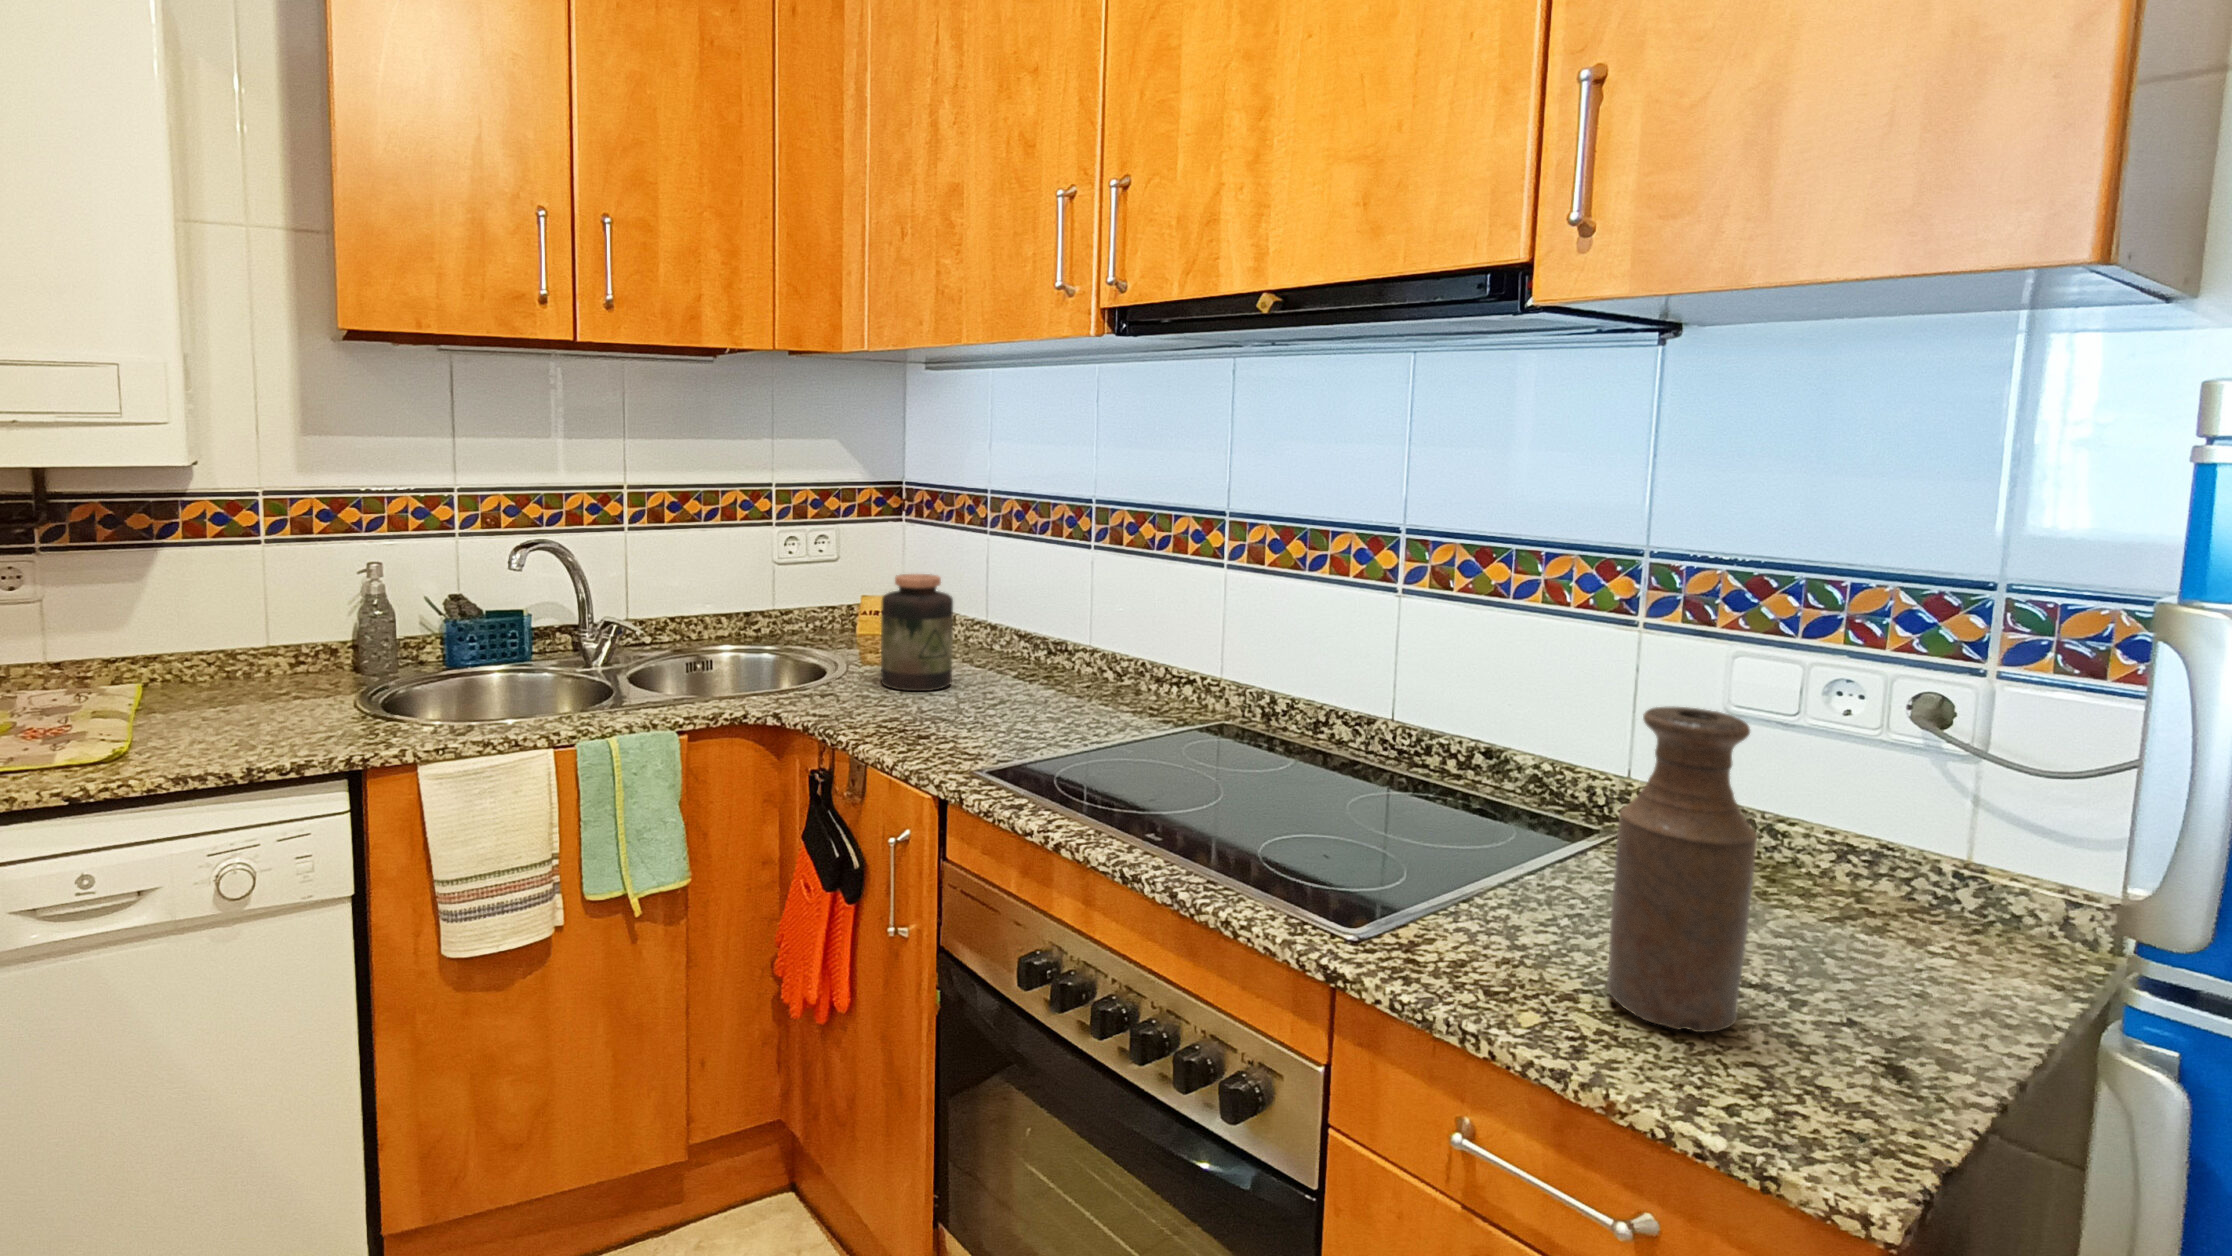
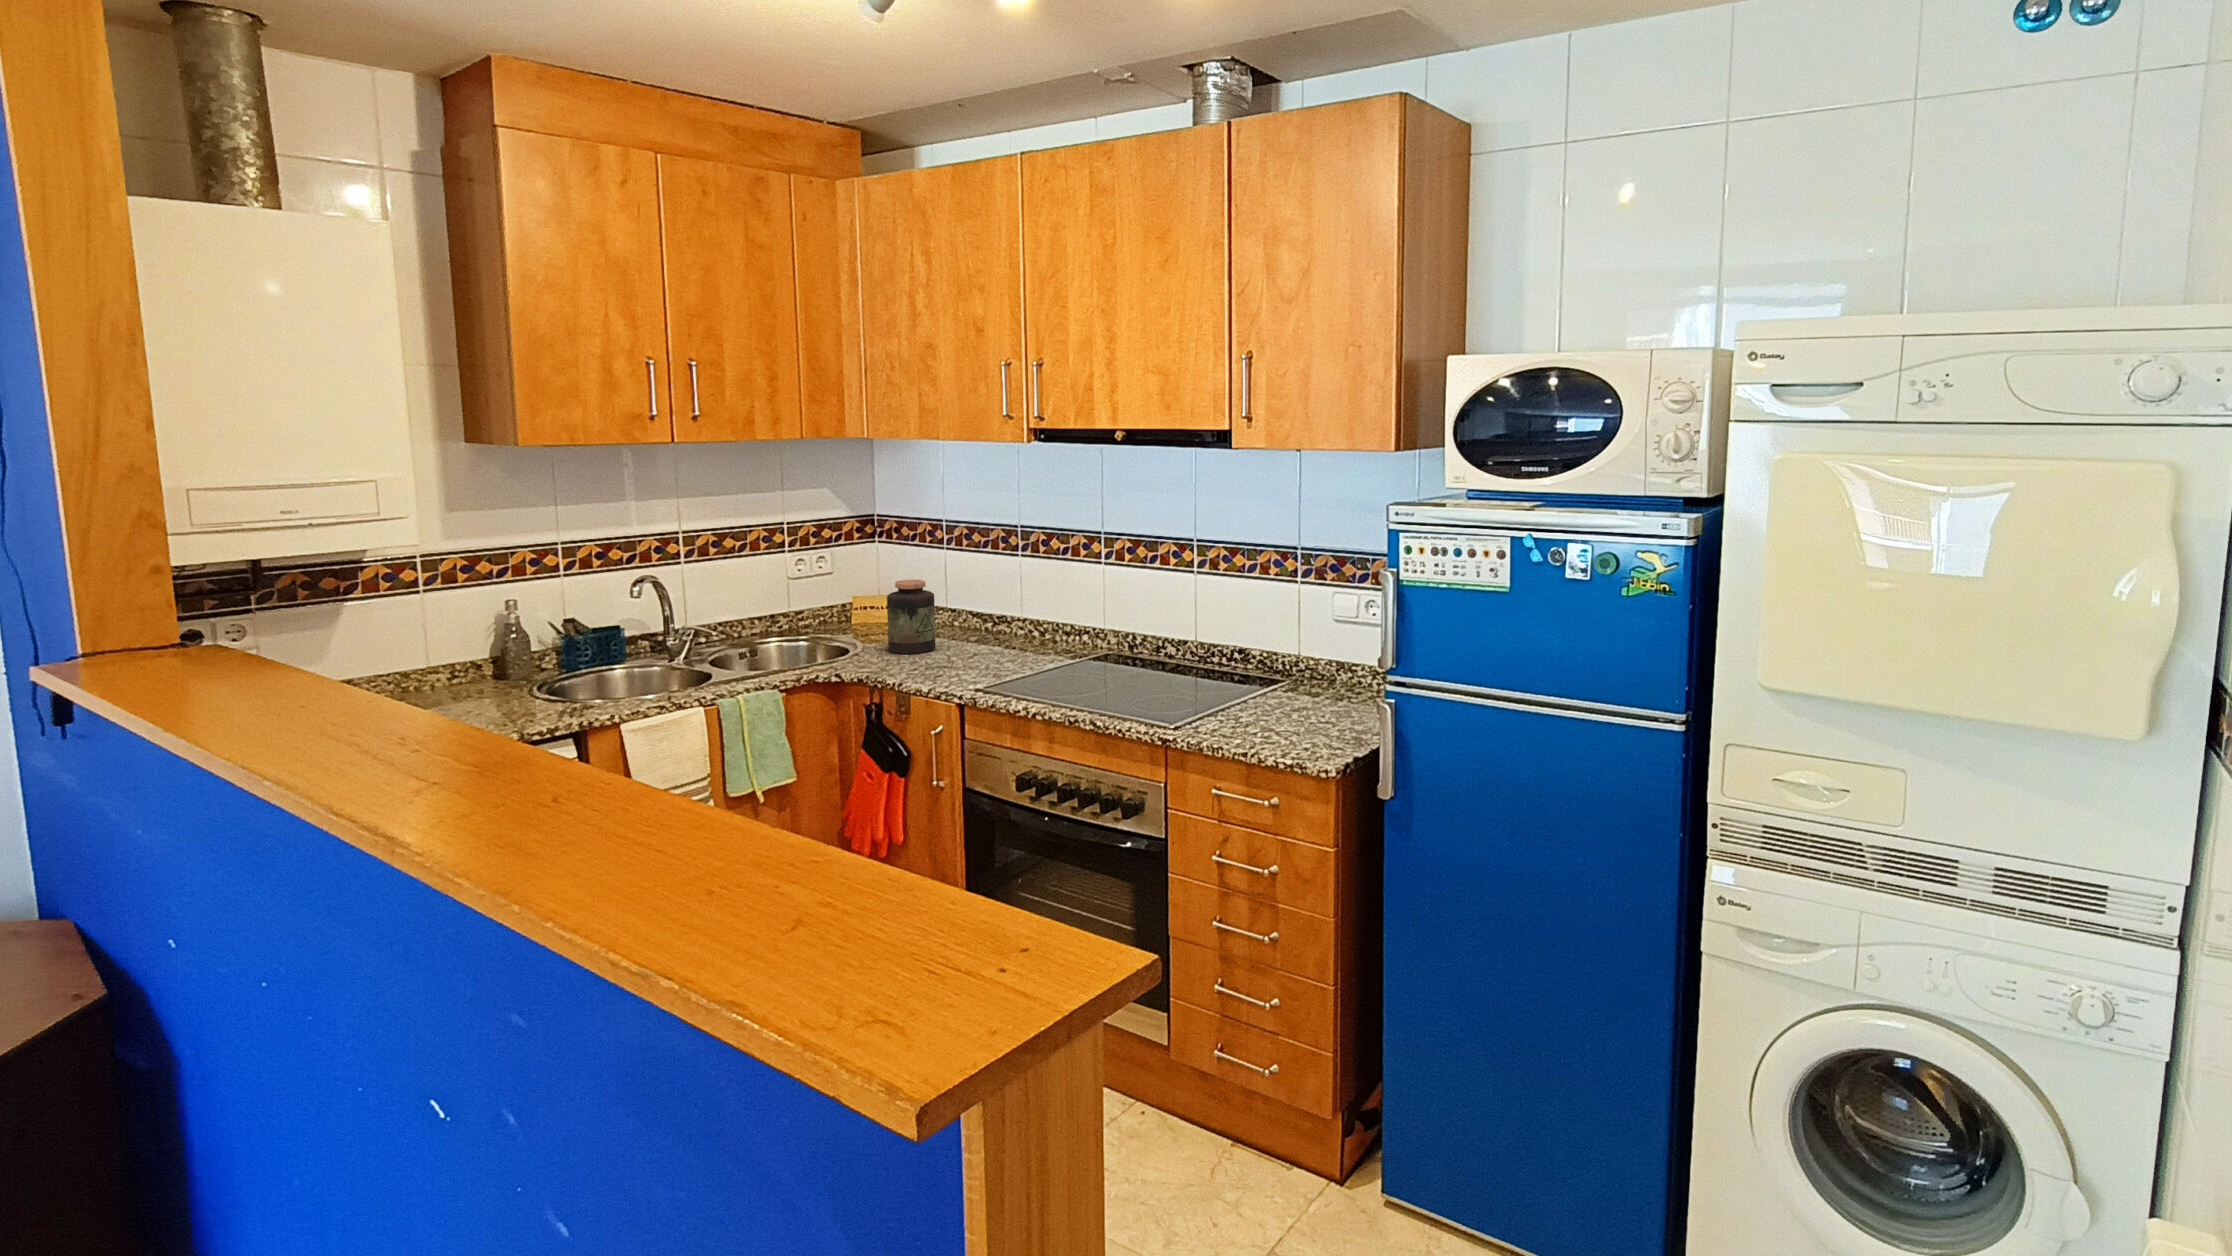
bottle: present [1607,707,1757,1033] -> none [1280,616,1326,739]

